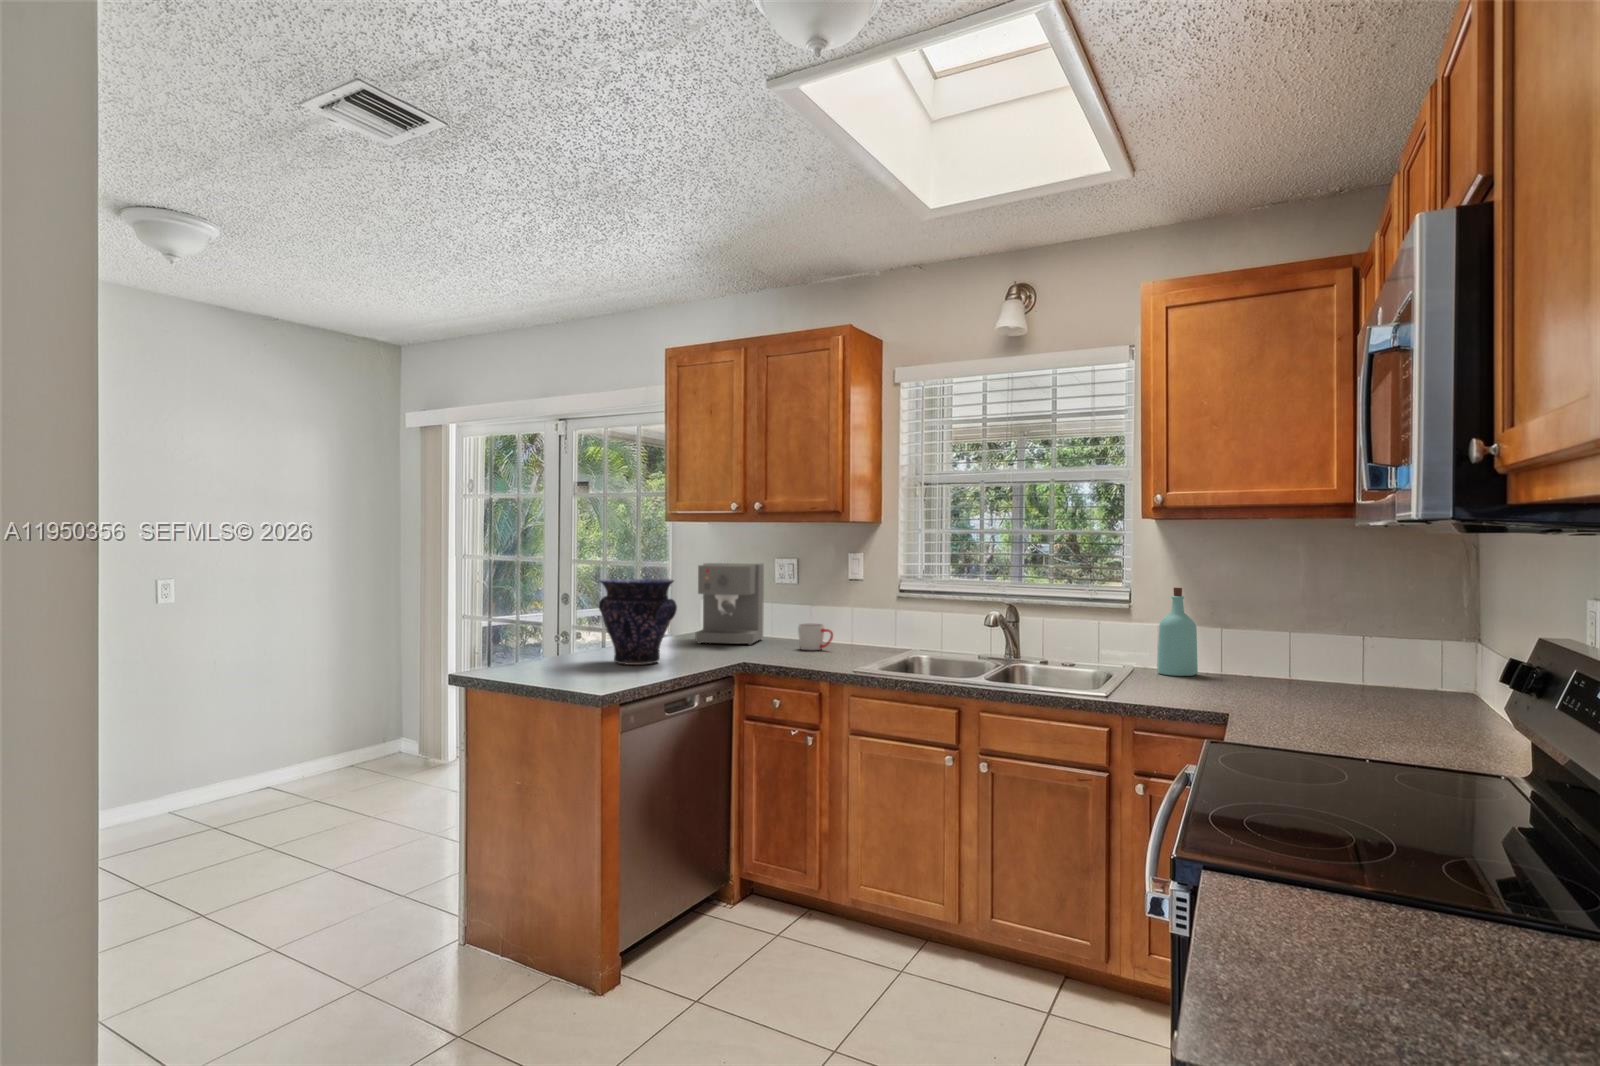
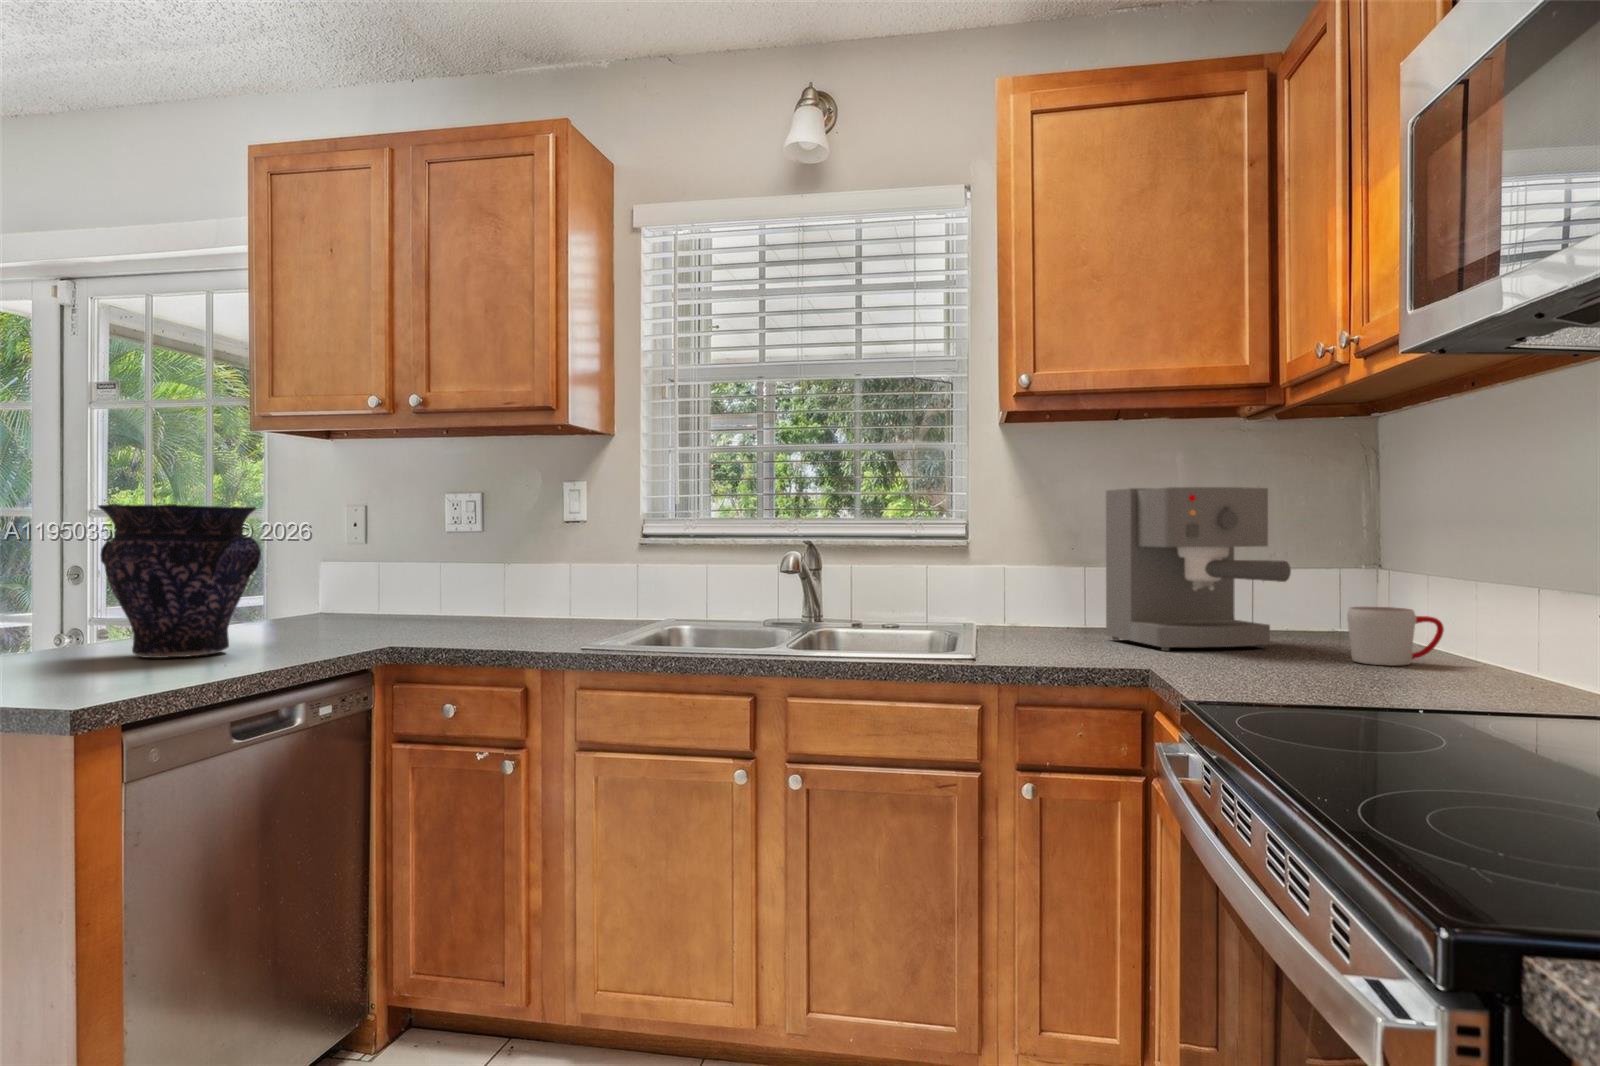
coffee maker: present [695,563,764,645] -> present [1106,487,1291,651]
bottle: present [1157,588,1198,676] -> none [1007,513,1058,633]
mug: present [798,624,833,650] -> present [1347,607,1444,666]

